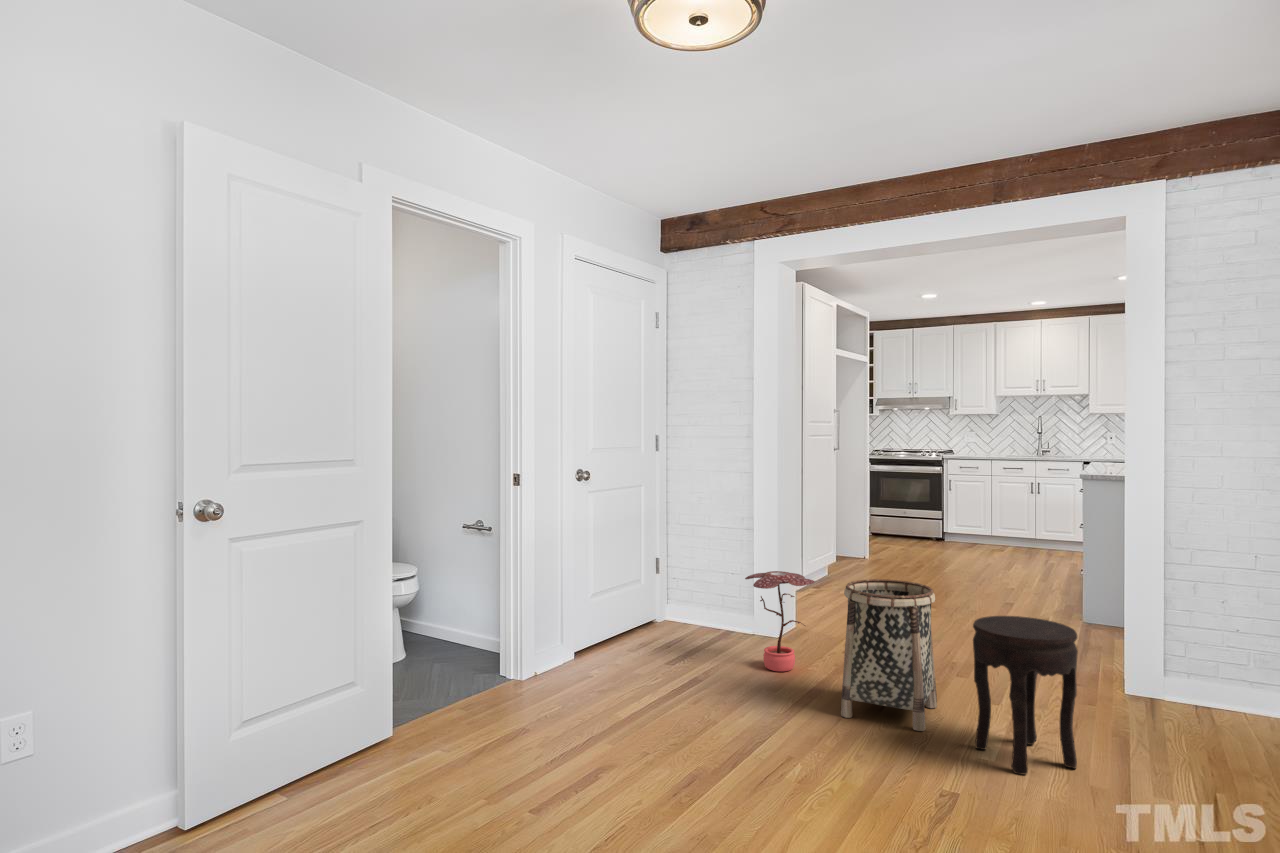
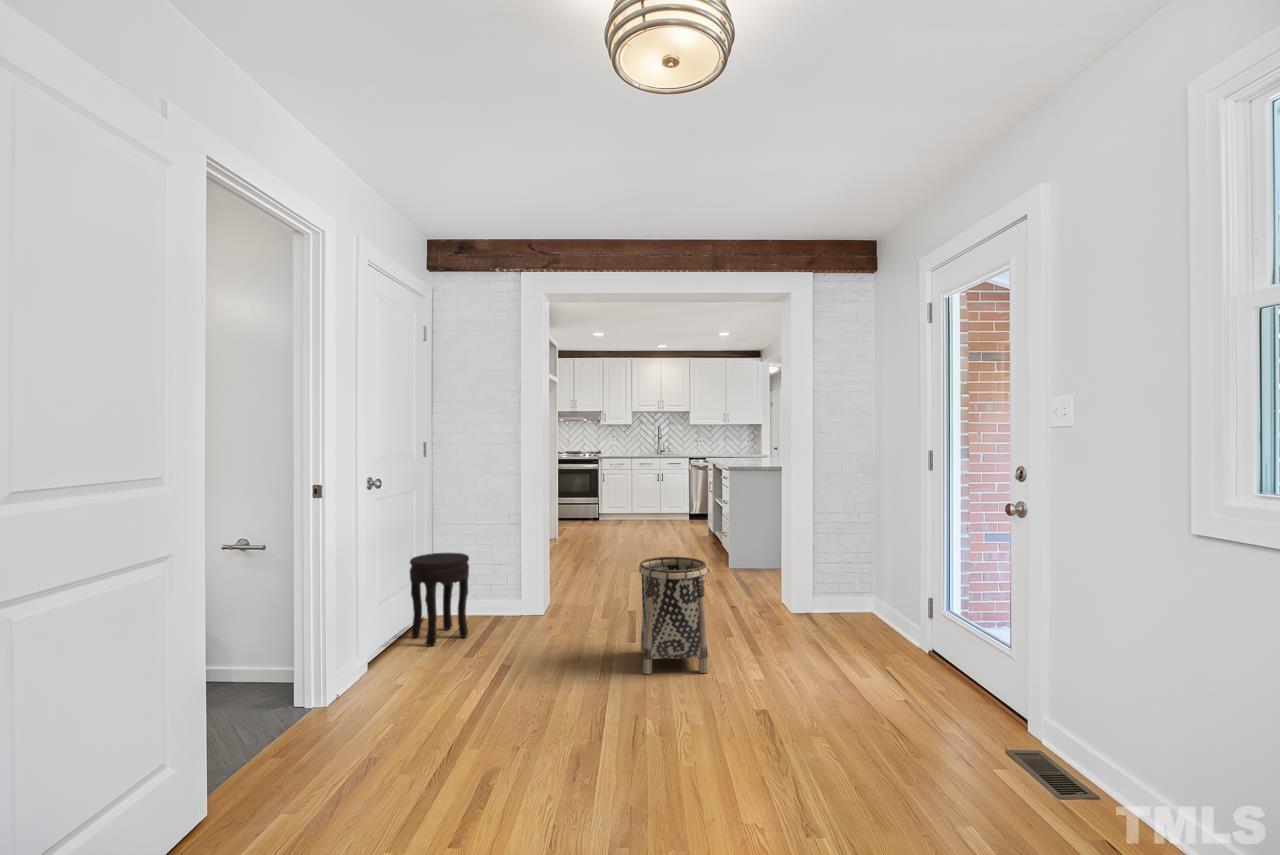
potted plant: present [745,571,815,672] -> none [533,559,596,646]
side table: present [973,616,1078,775] -> present [410,553,469,646]

